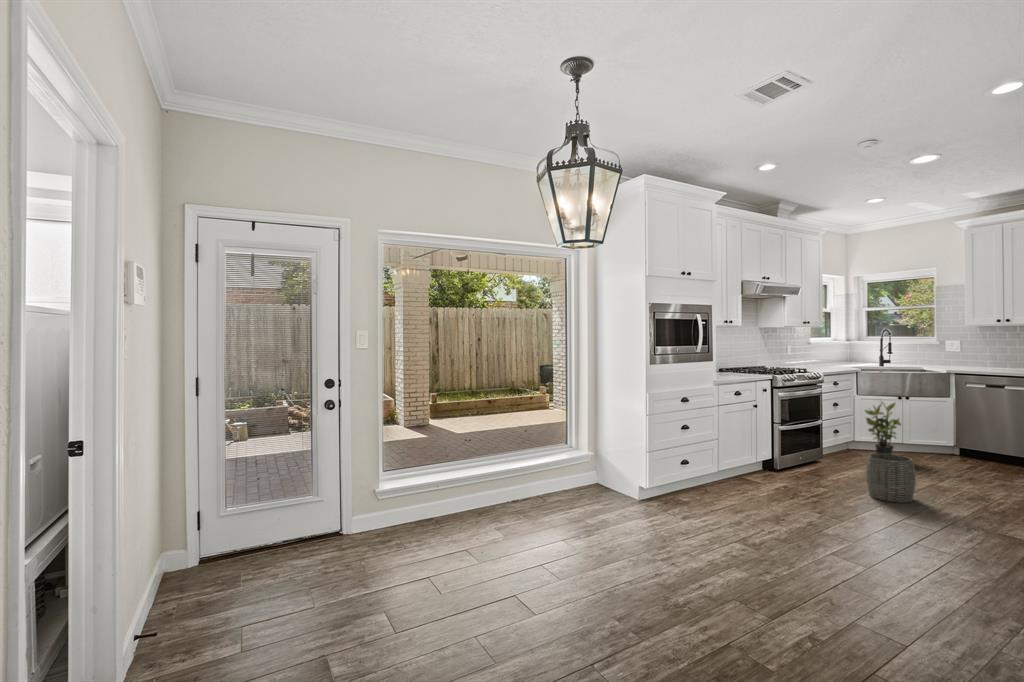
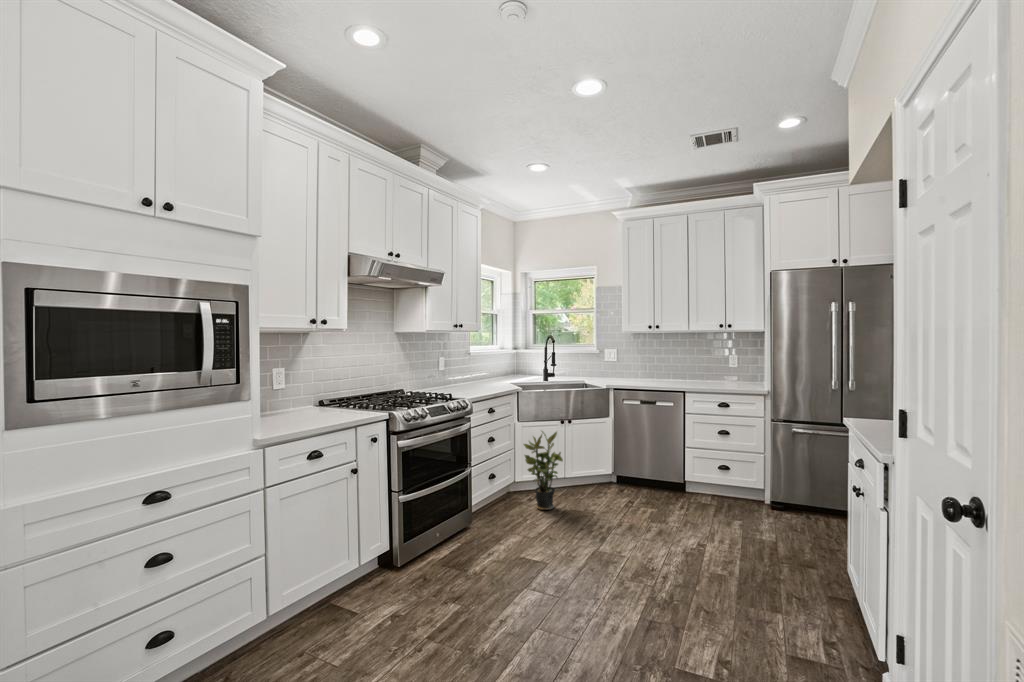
woven basket: present [866,454,916,503] -> none [513,539,579,635]

